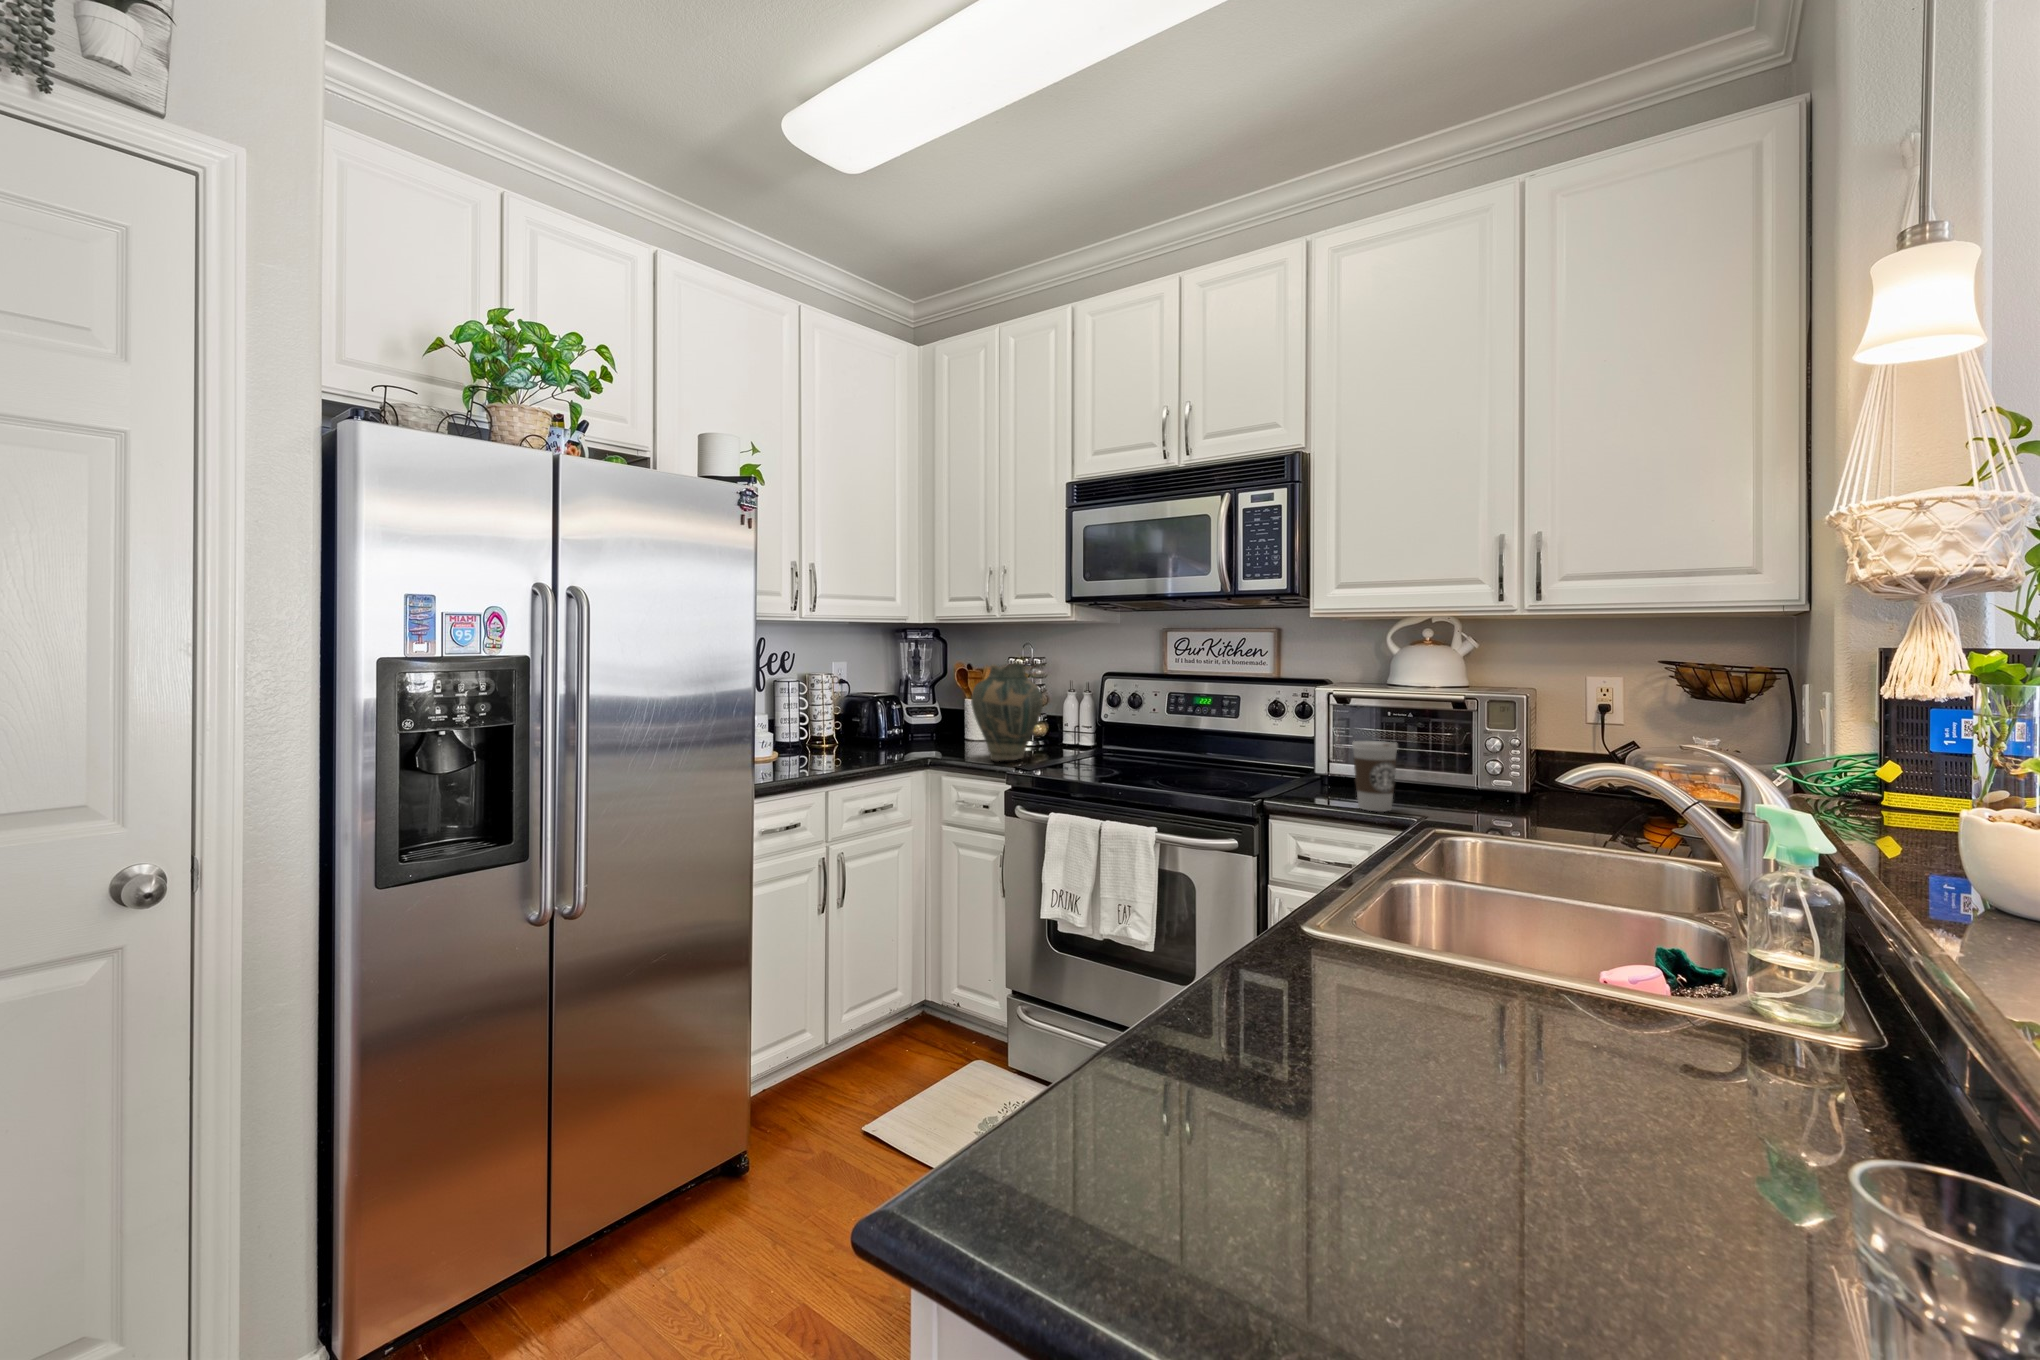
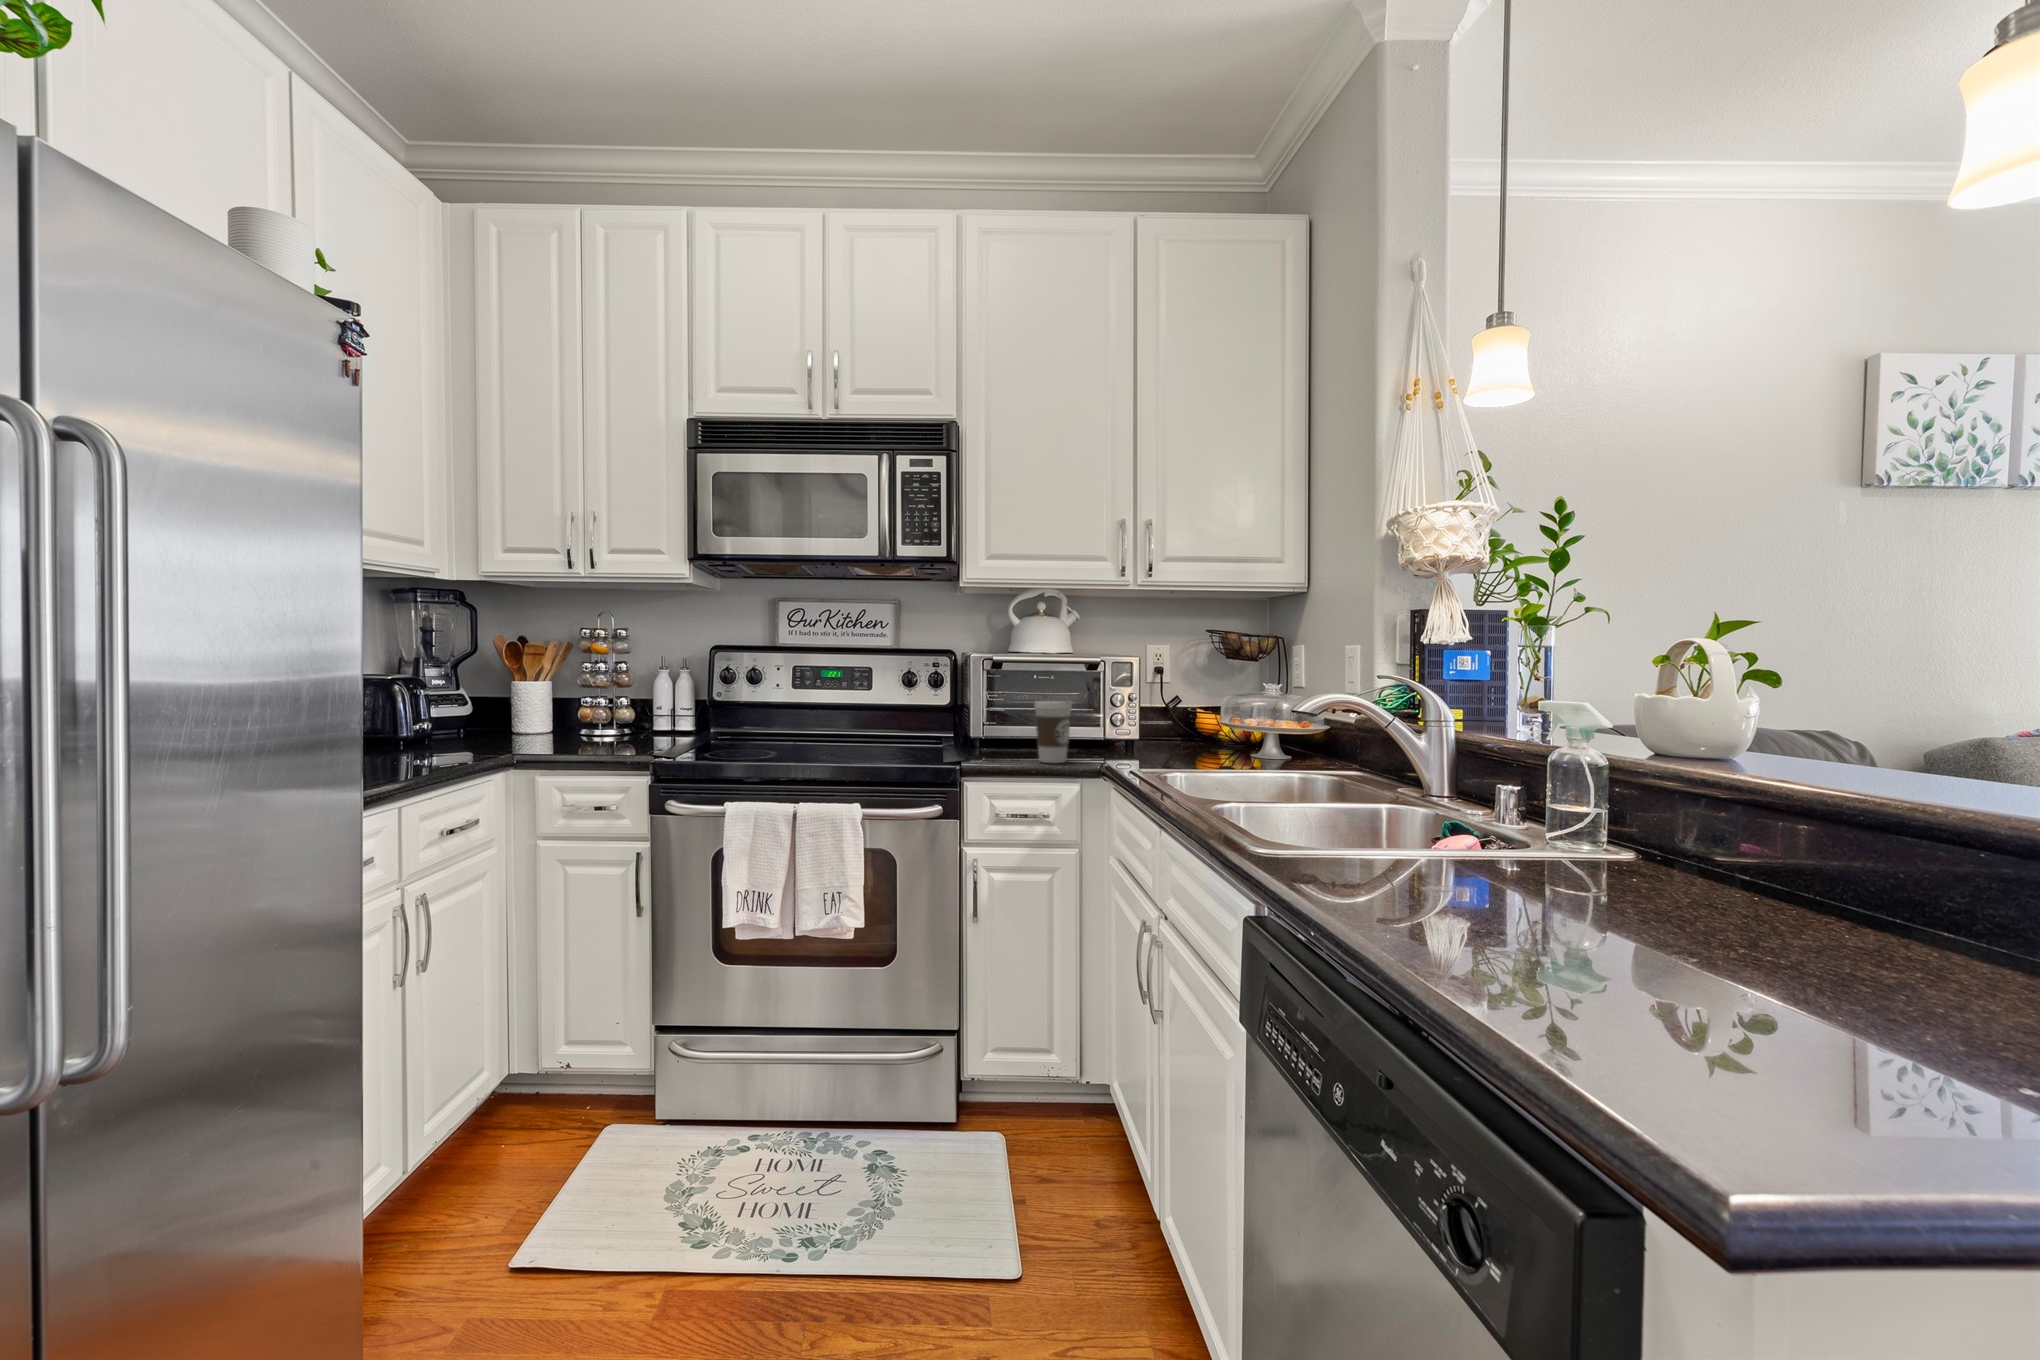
vase: present [971,663,1043,761] -> none [577,634,670,755]

